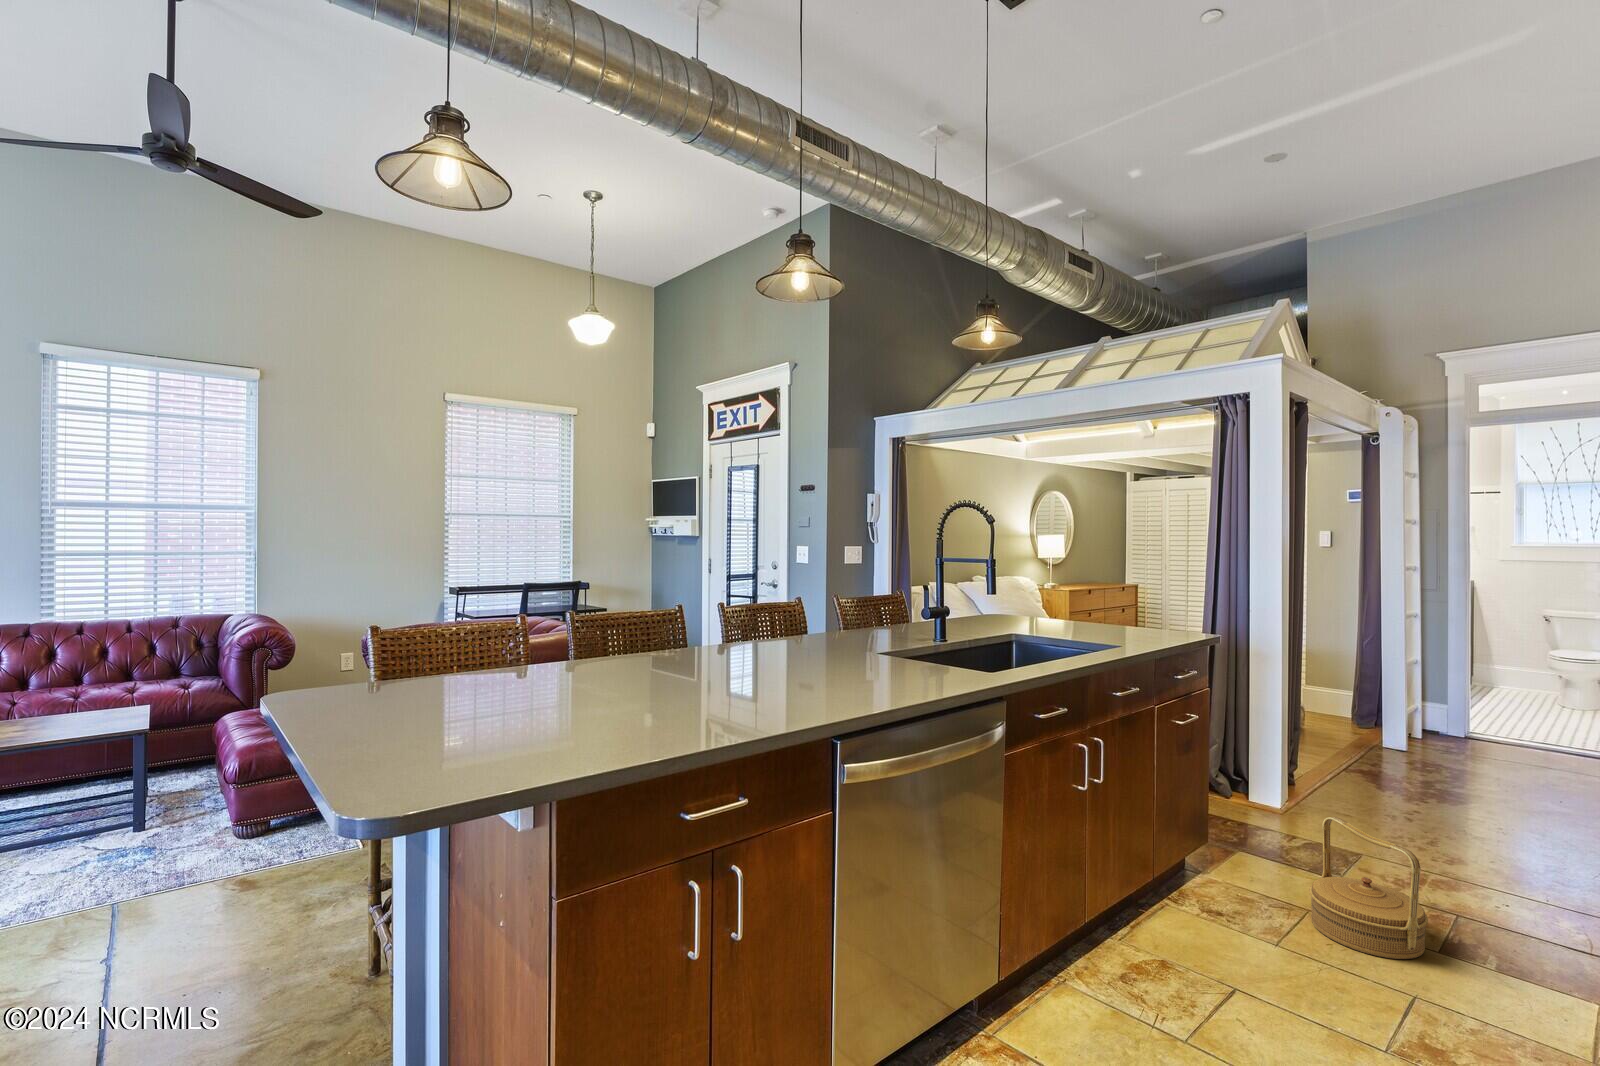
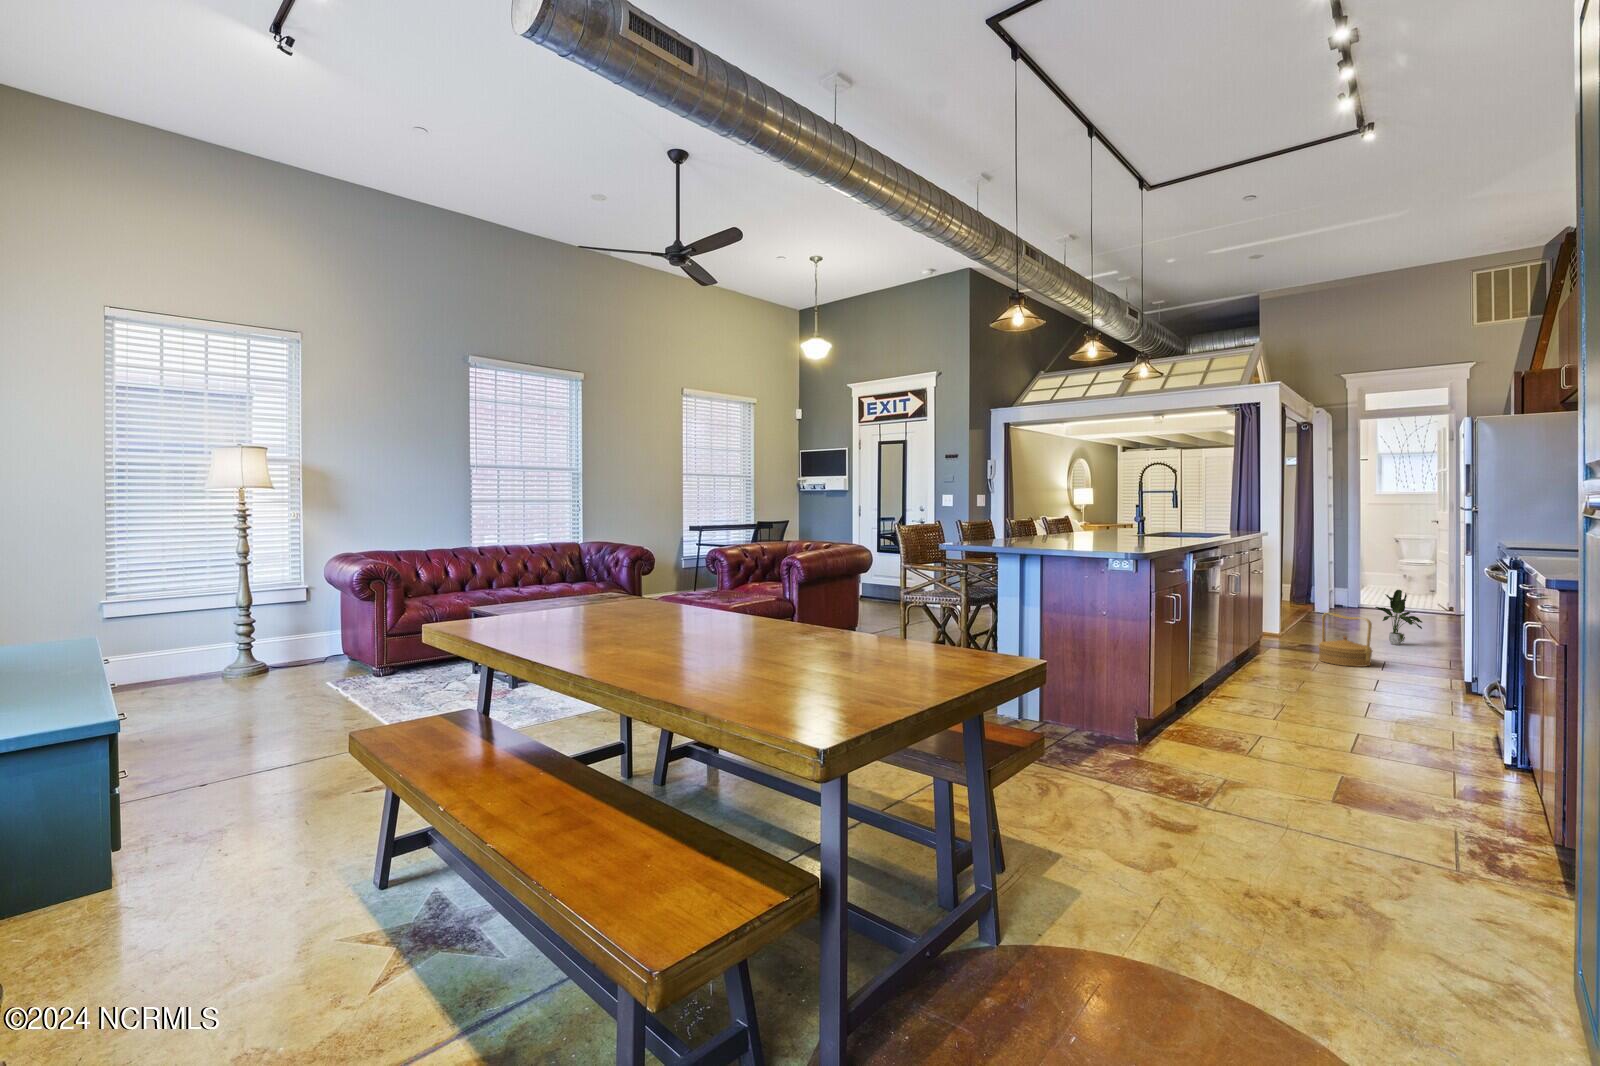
potted plant: none [1462,755,1566,868] -> present [1375,590,1422,645]

